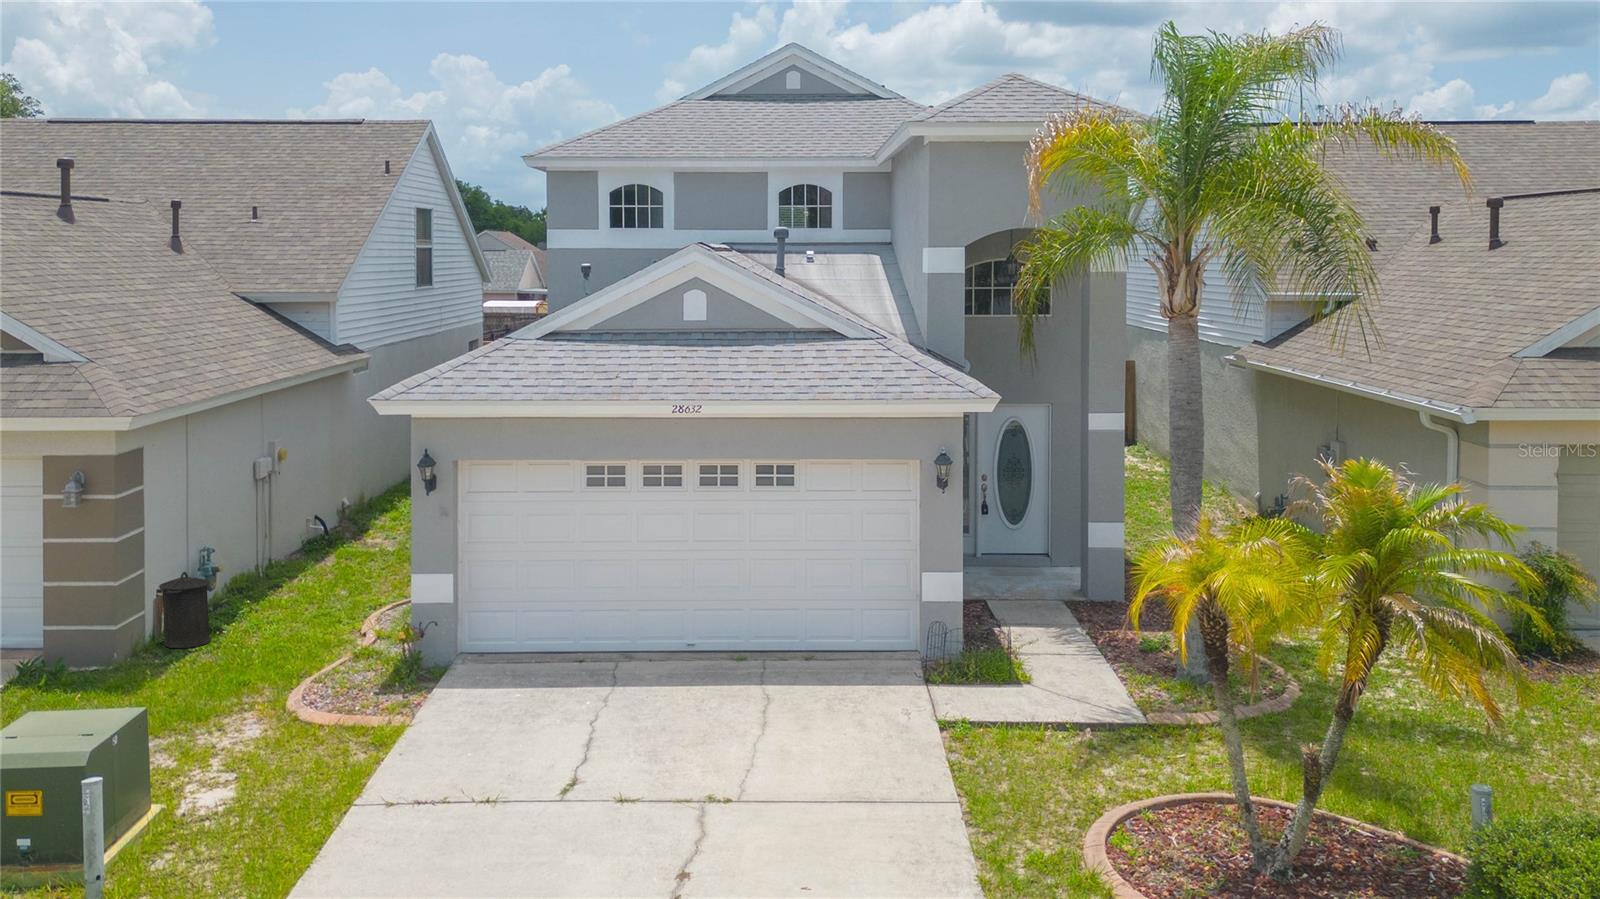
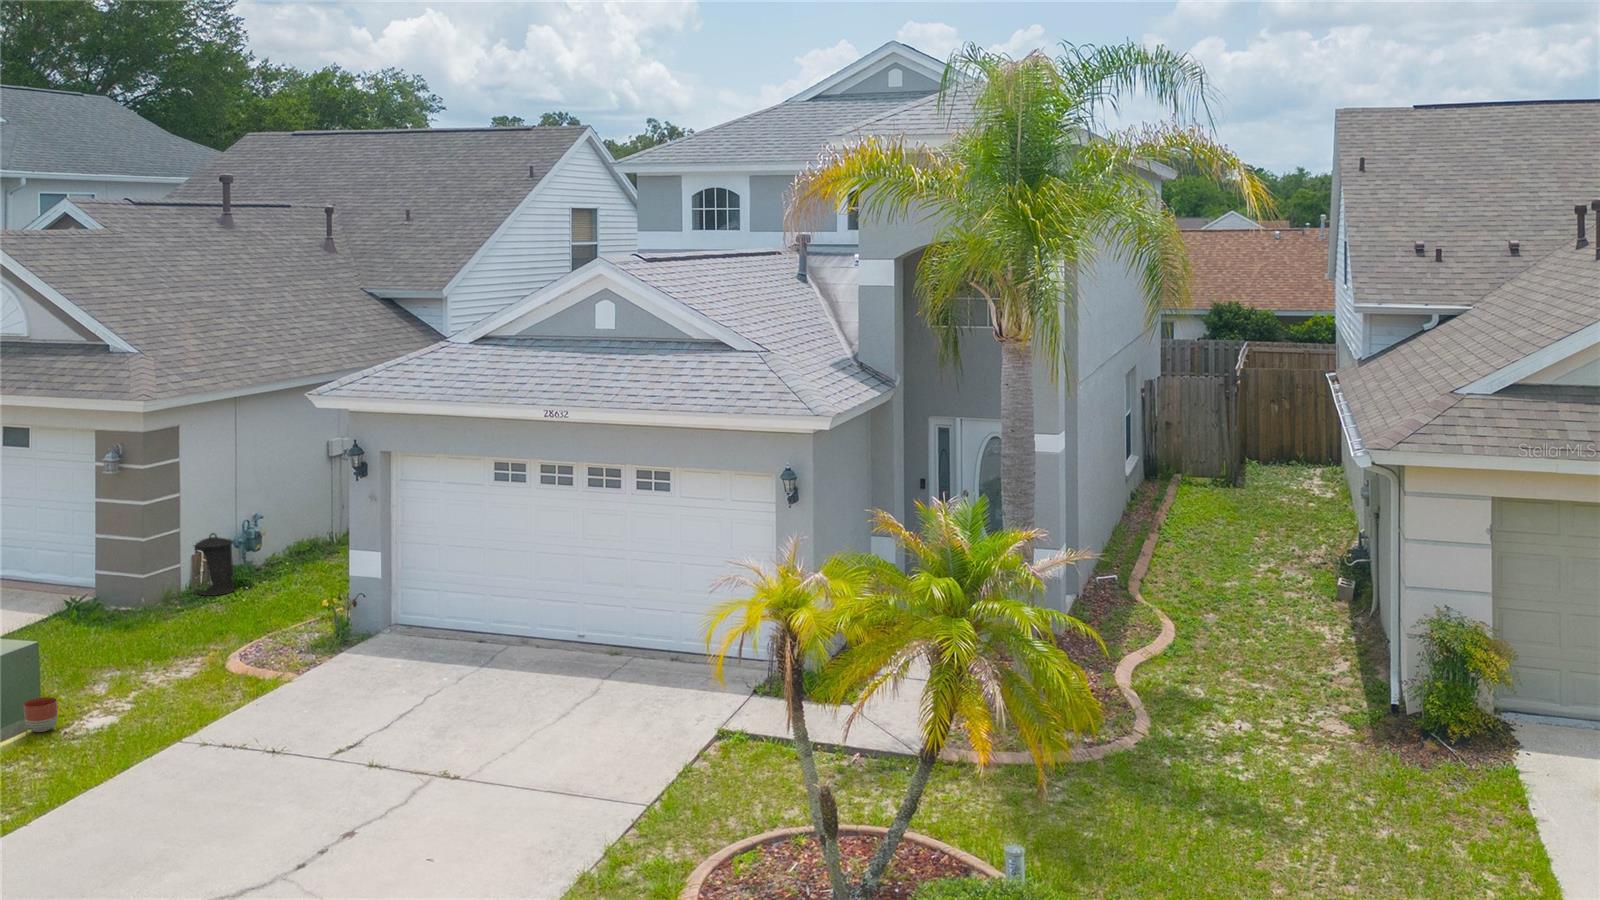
planter: none [152,775,194,821] -> present [23,697,58,732]

